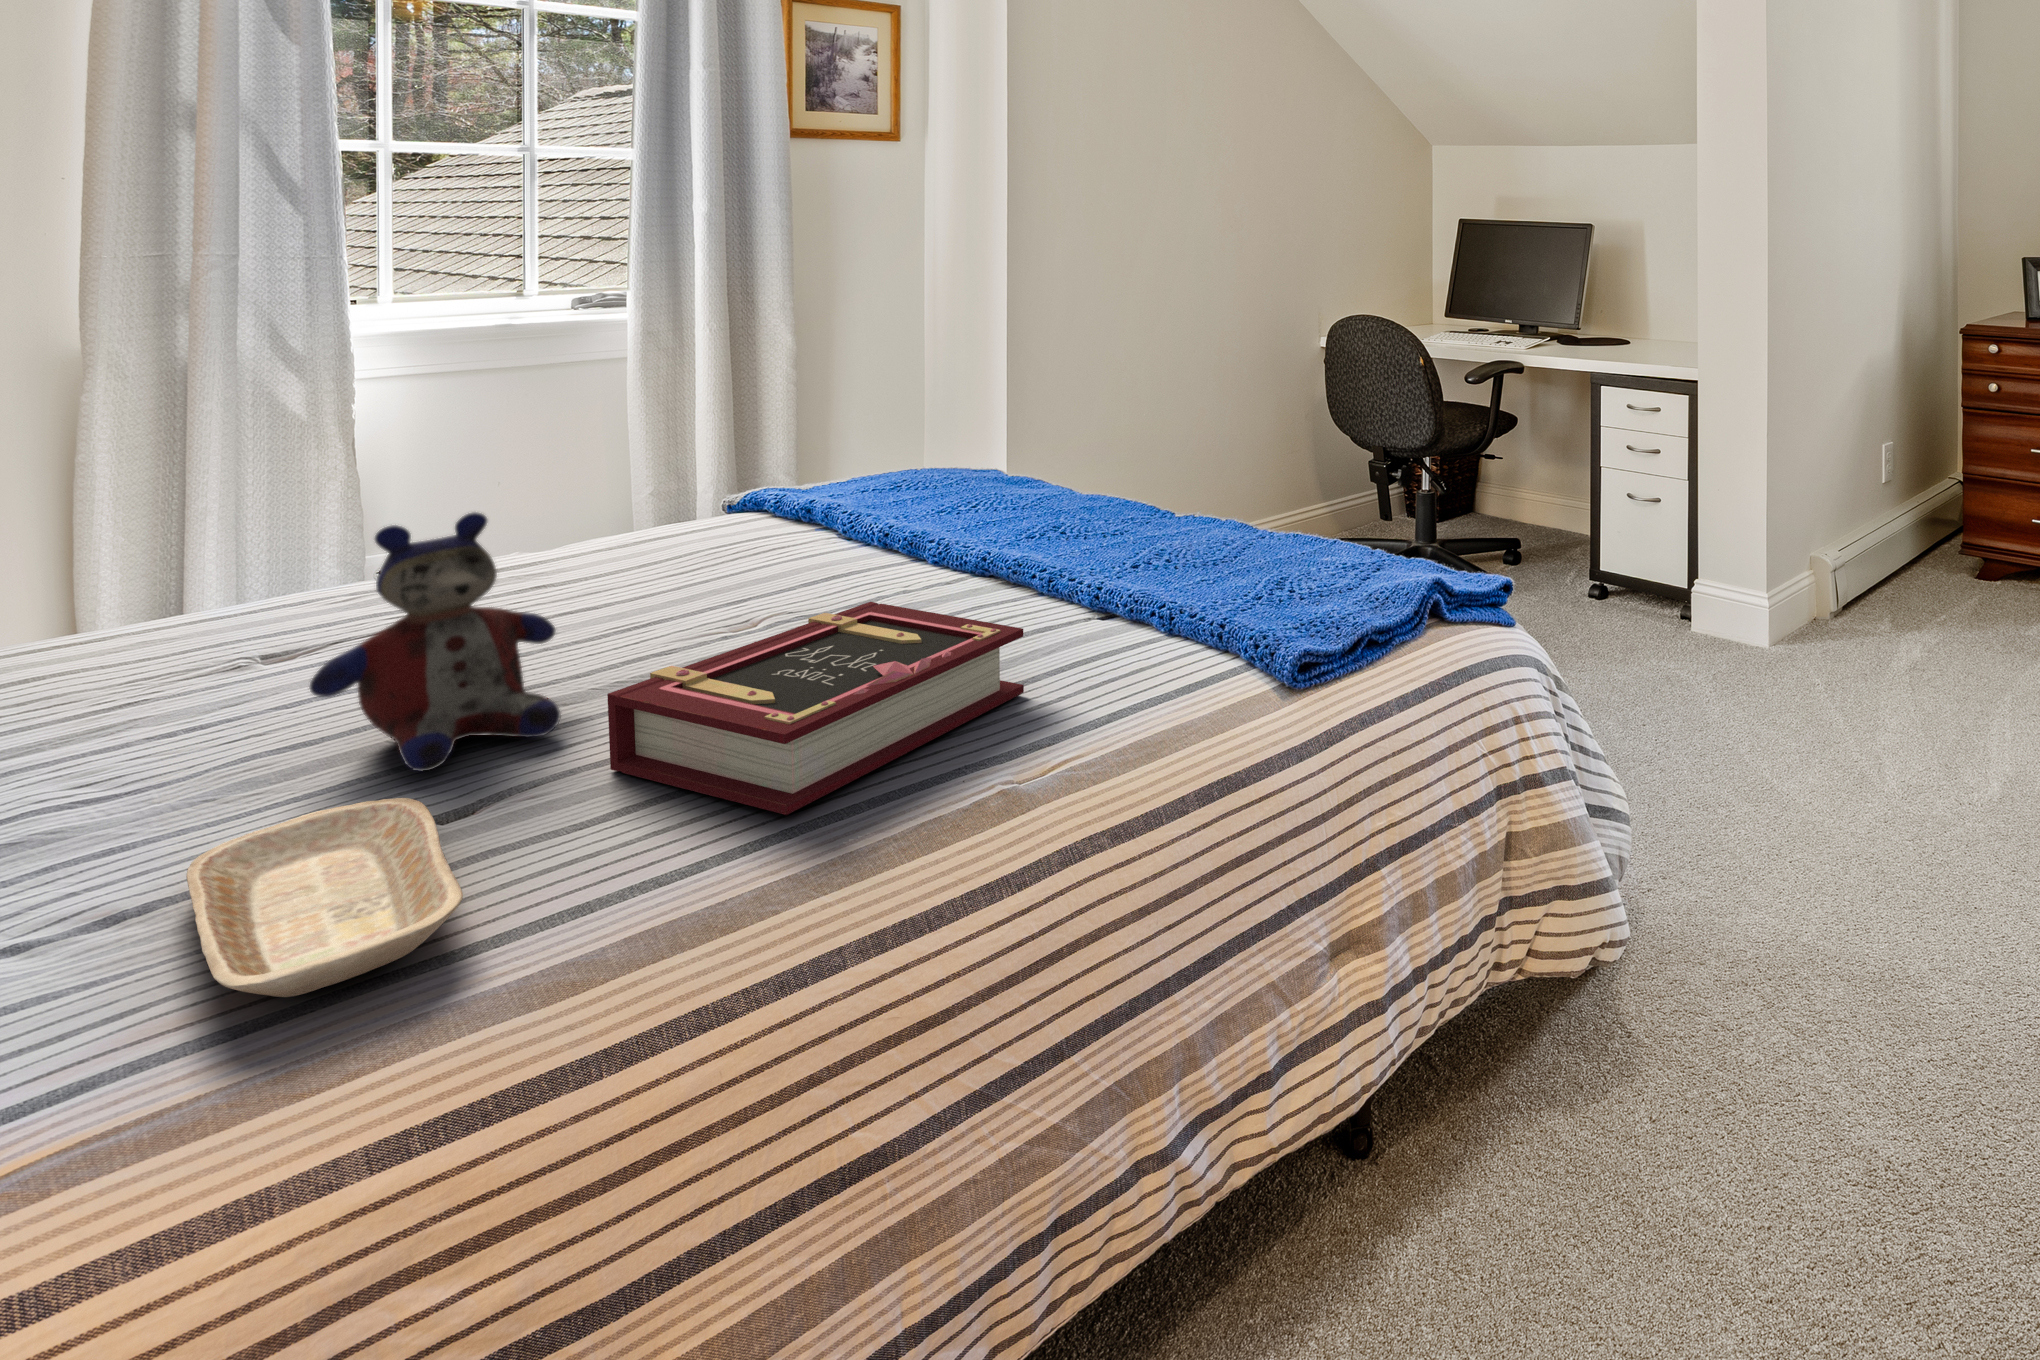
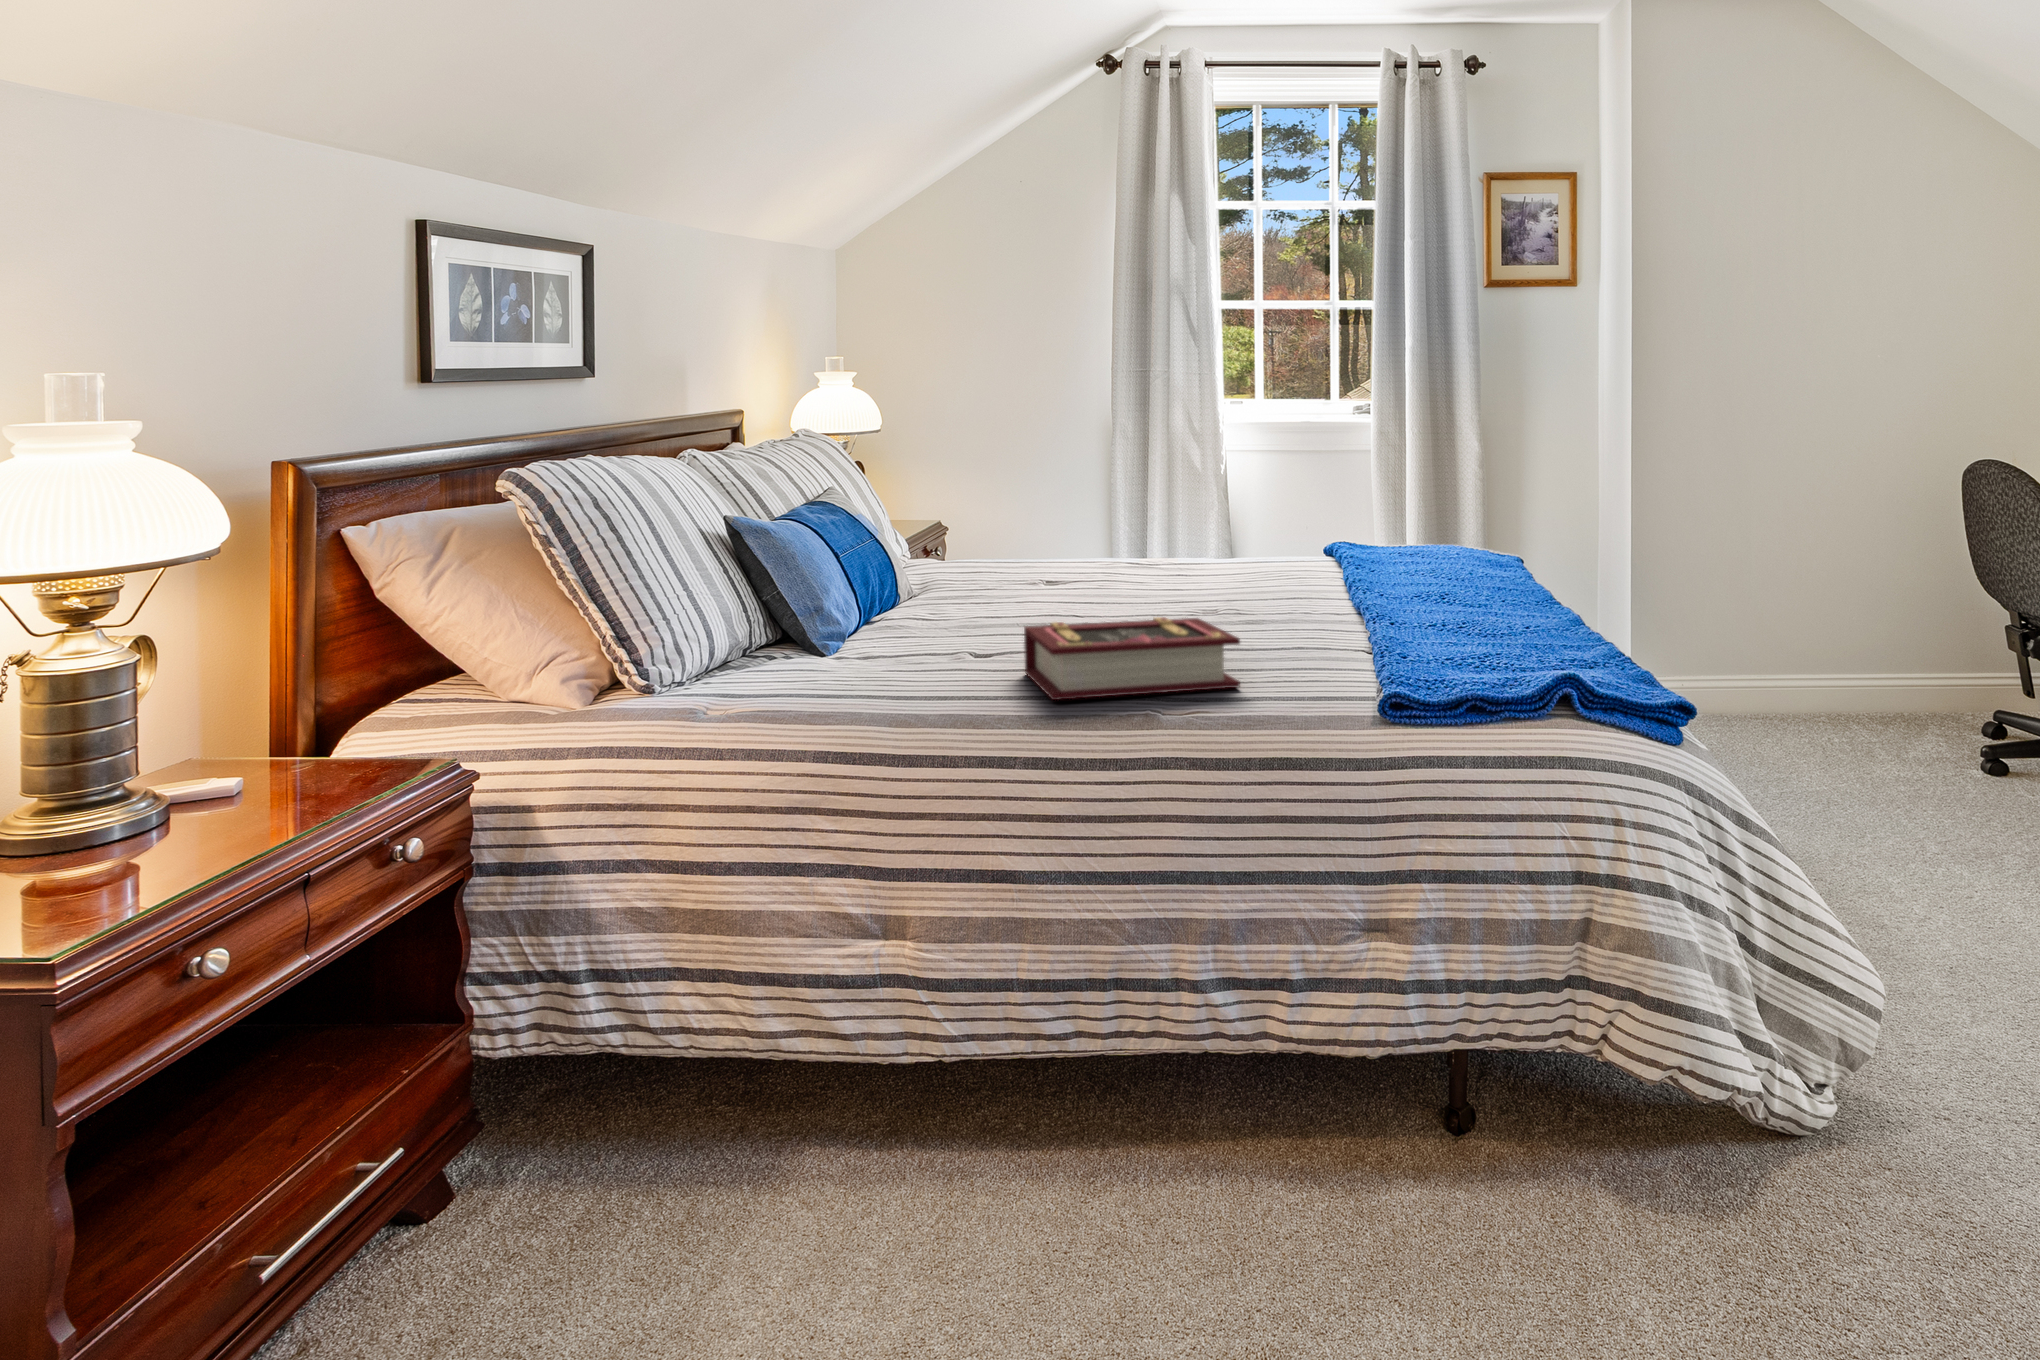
stuffed bear: present [310,512,561,771] -> none [939,523,1048,657]
tray: present [186,798,463,997] -> none [823,655,940,703]

